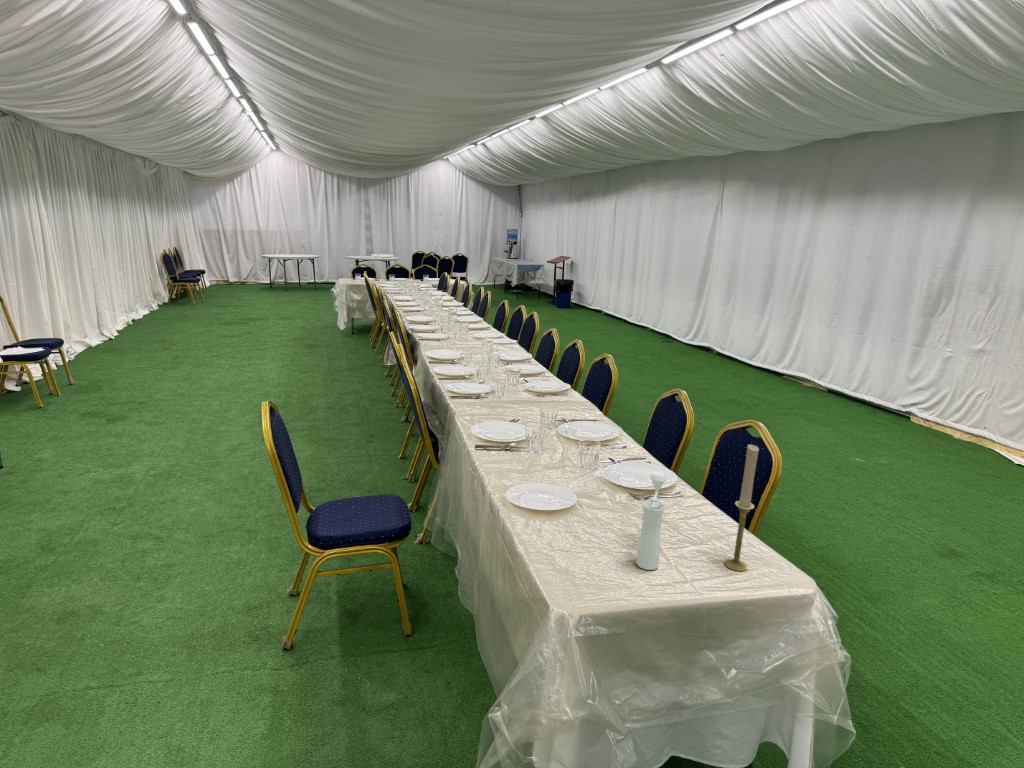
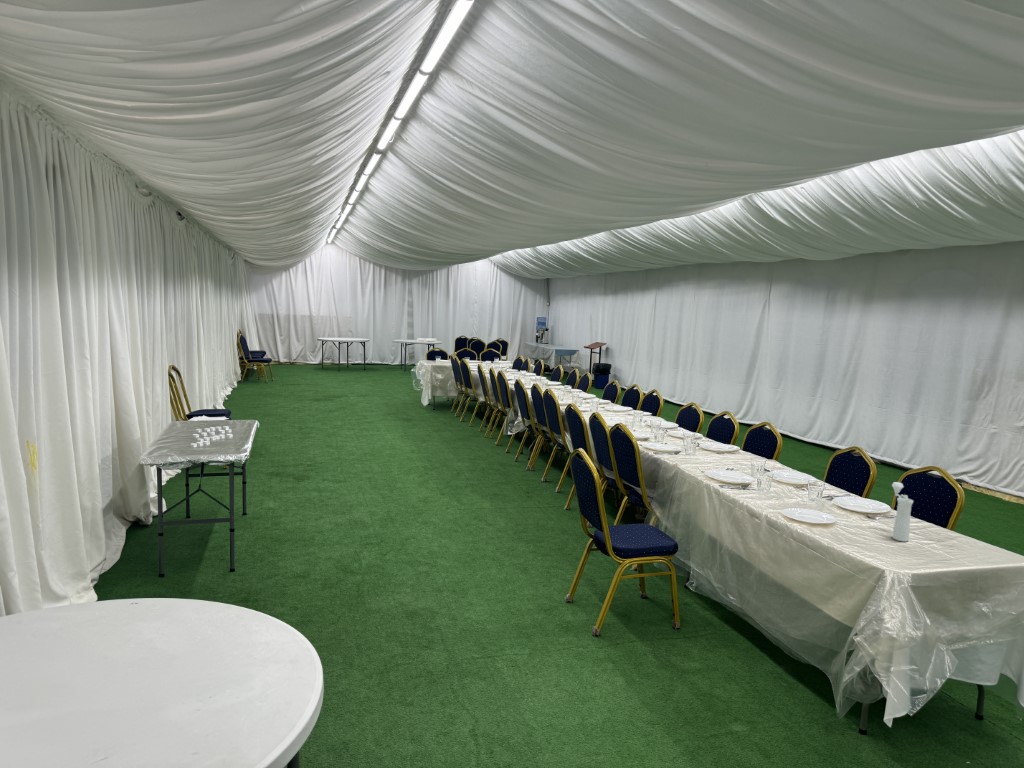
candlestick: present [724,445,759,571] -> none [945,462,968,543]

